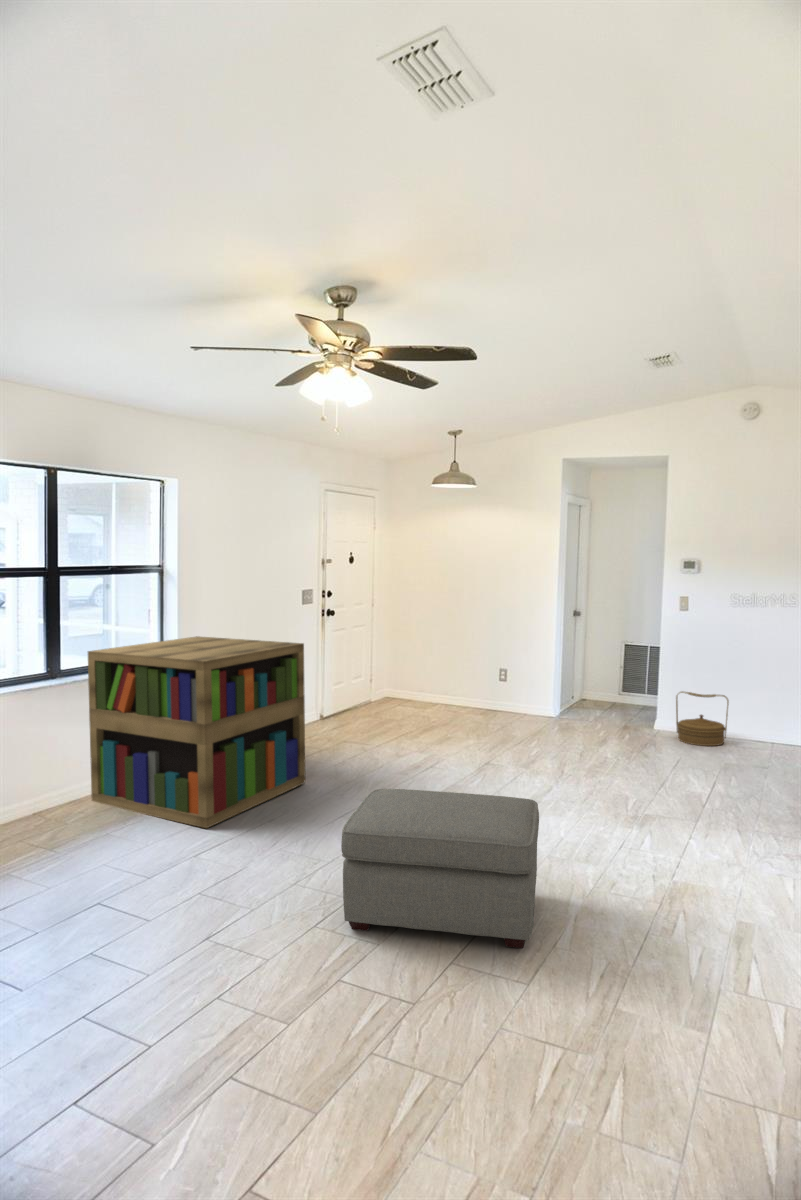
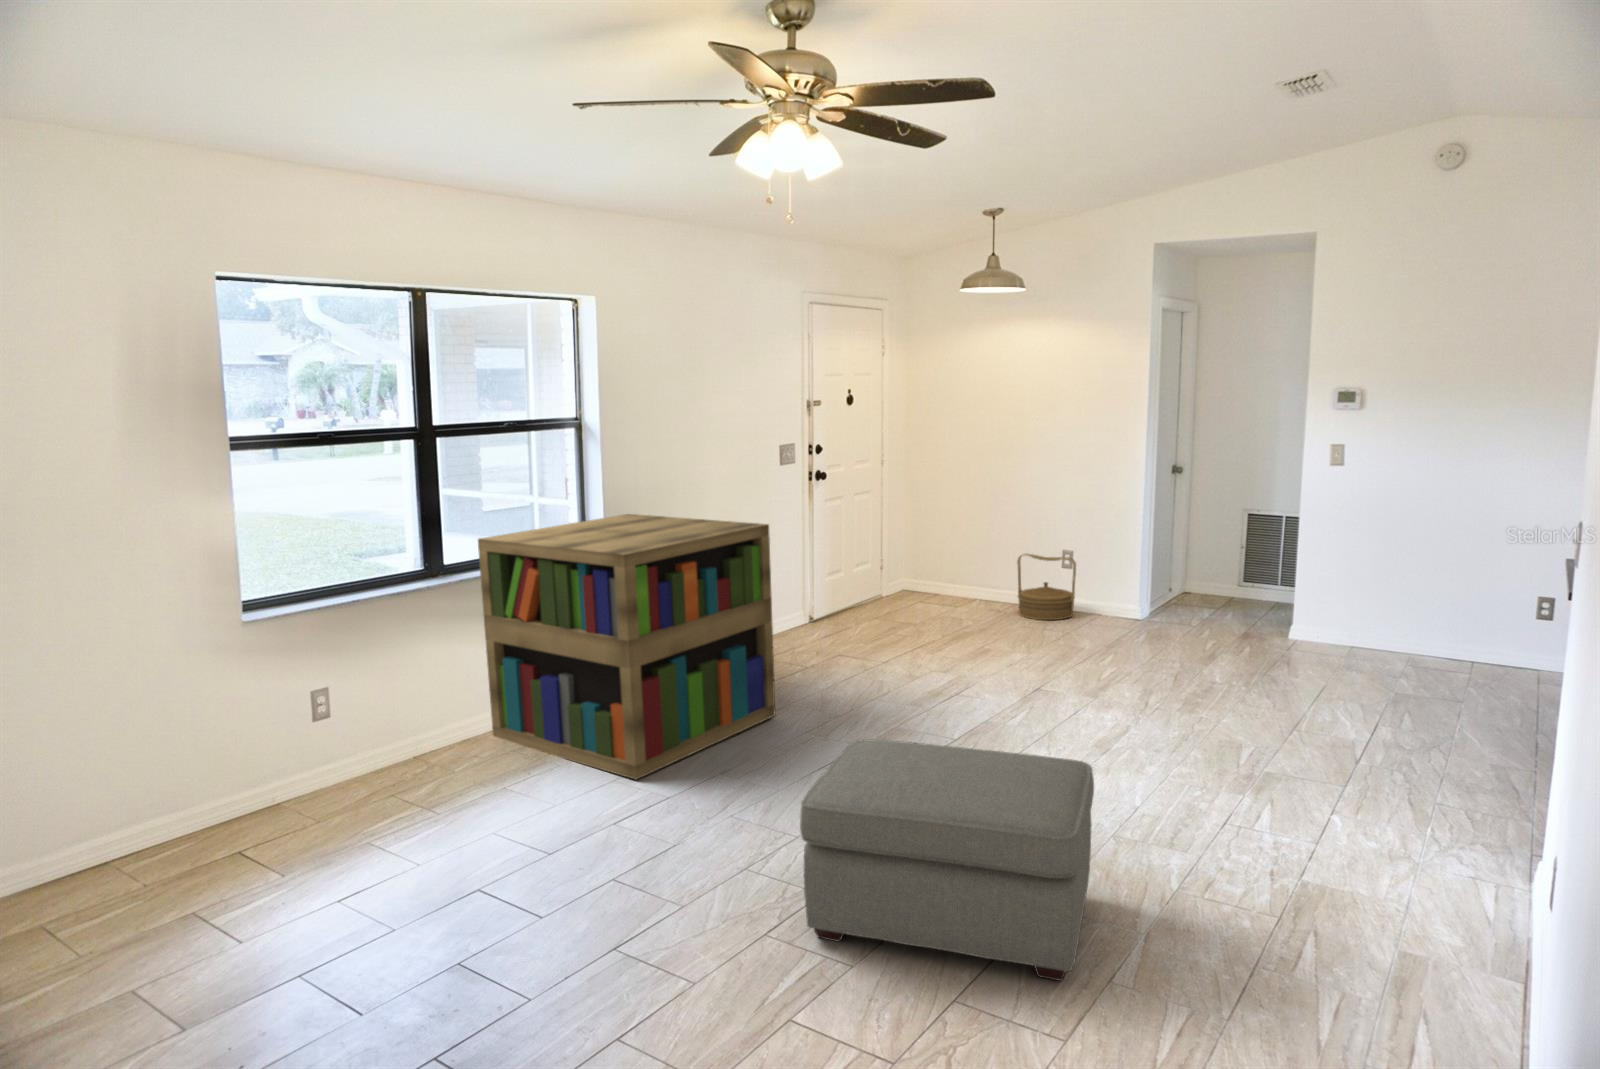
woven basket: present [676,691,729,746] -> present [1017,554,1076,620]

